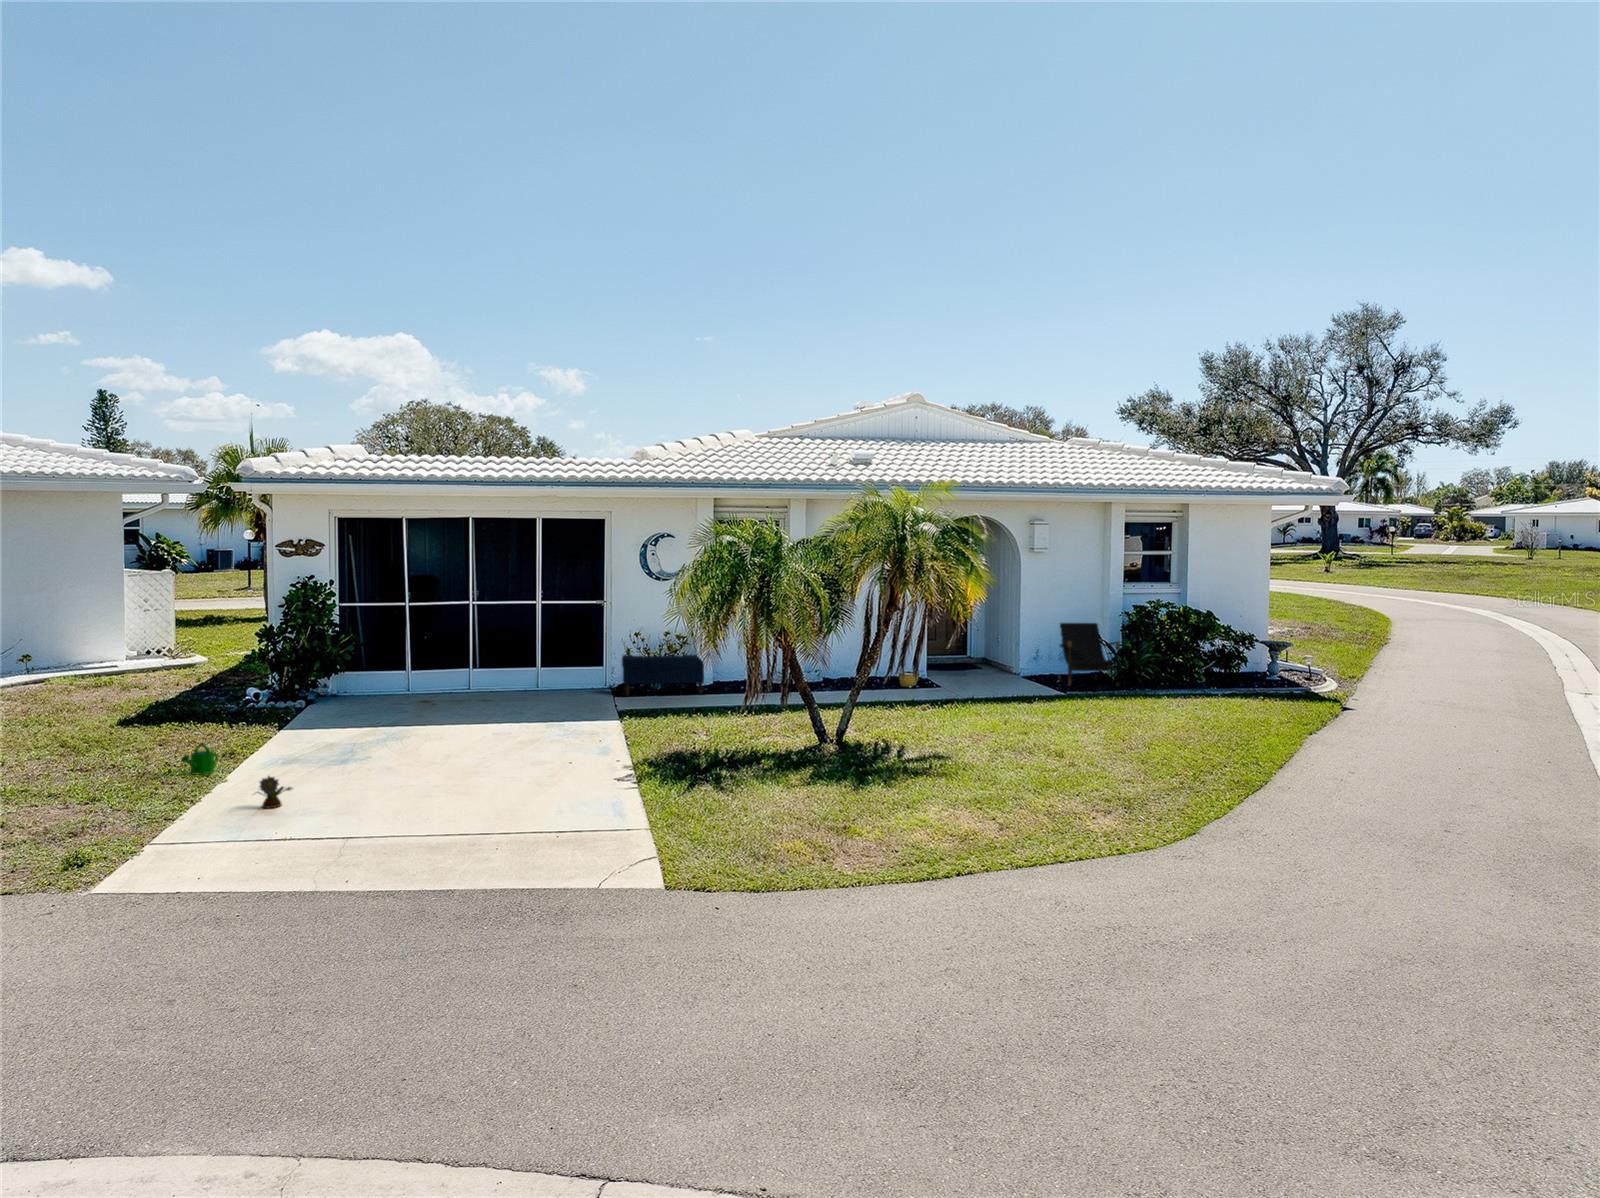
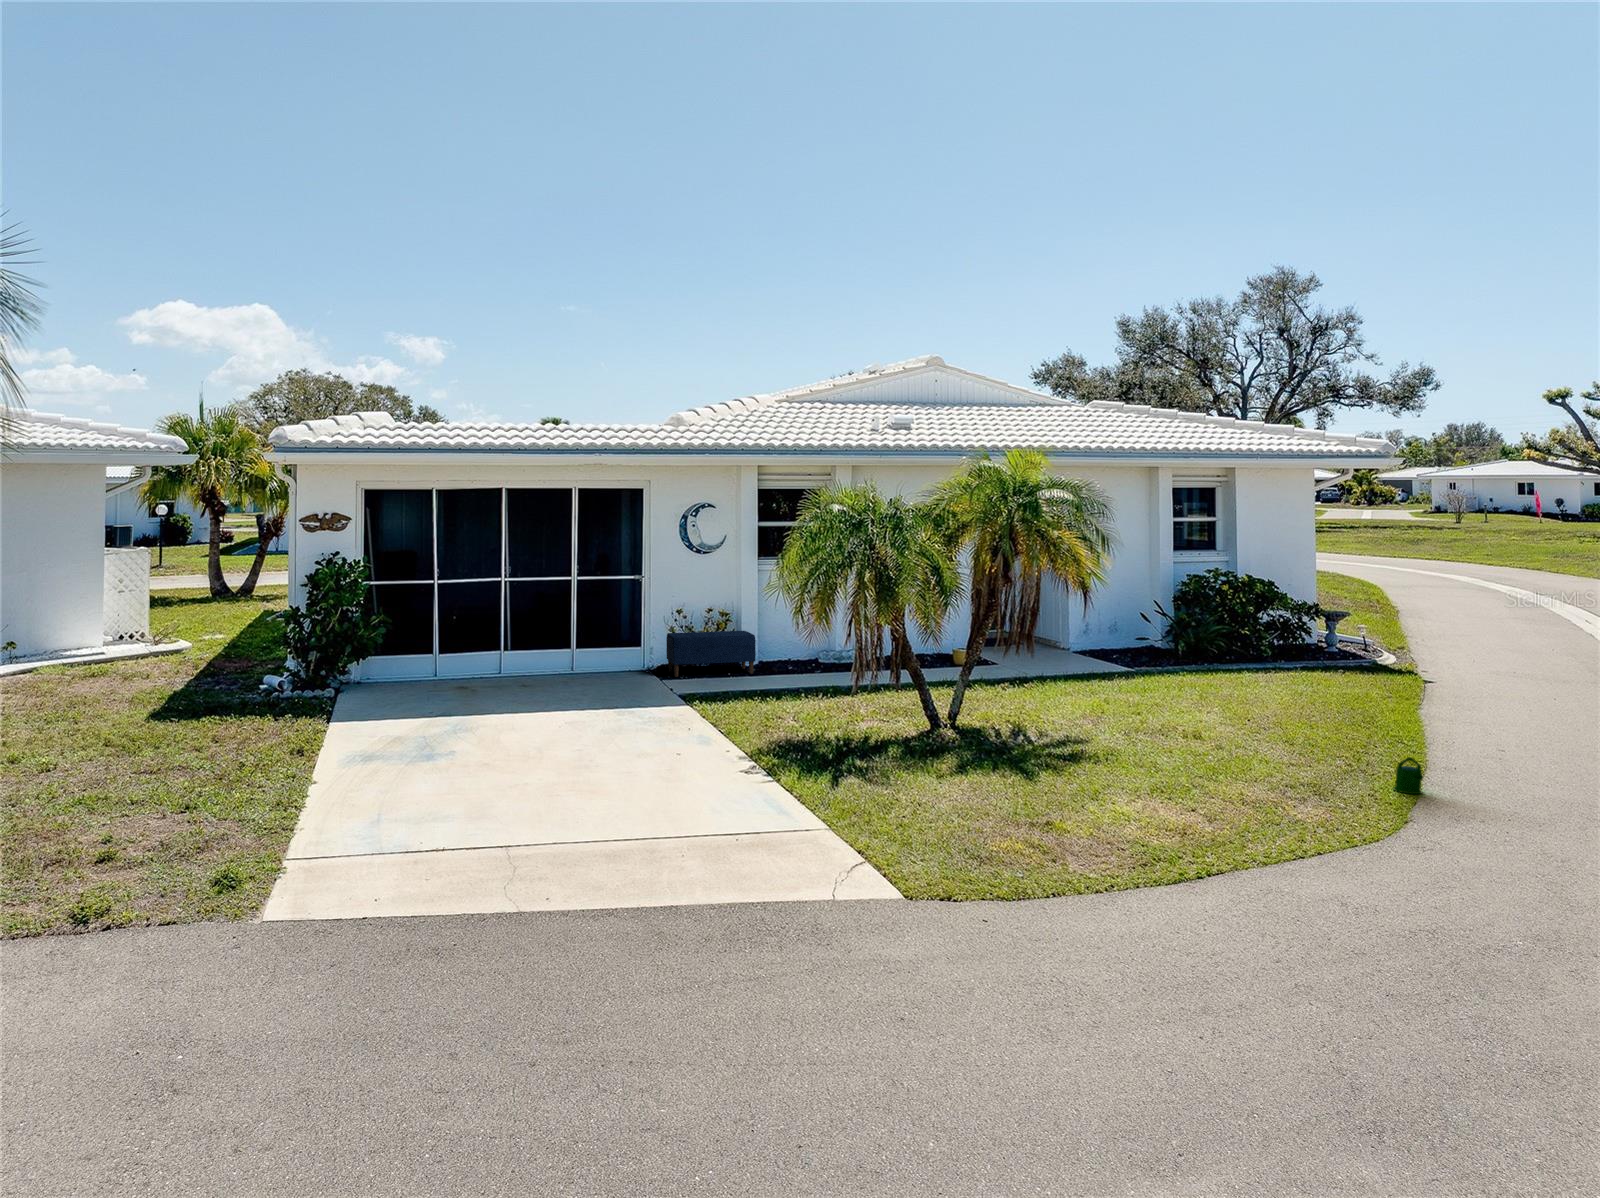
lounge chair: present [1058,623,1120,685] -> none [1108,594,1174,659]
watering can: present [181,743,219,774] -> present [1393,757,1423,794]
decorative plant: present [258,776,292,808] -> none [361,769,402,804]

